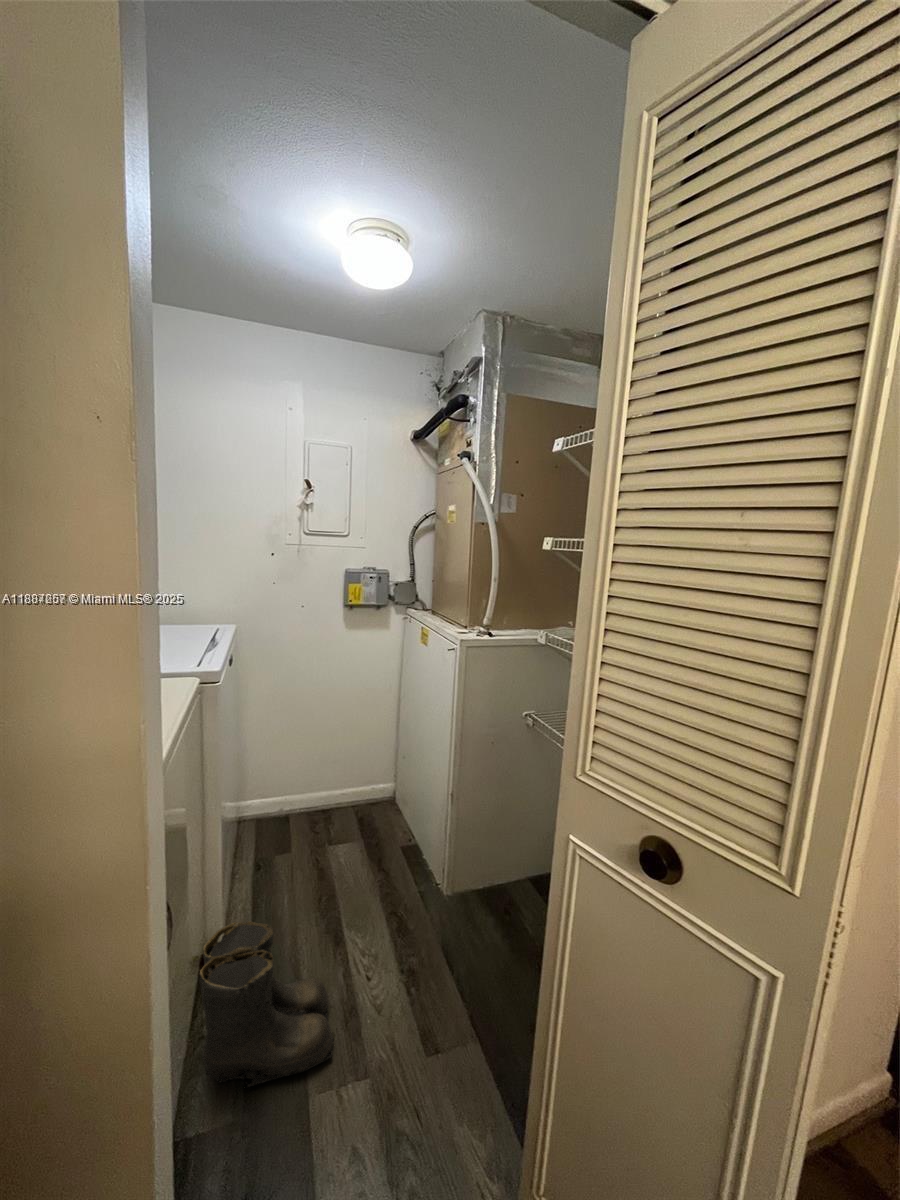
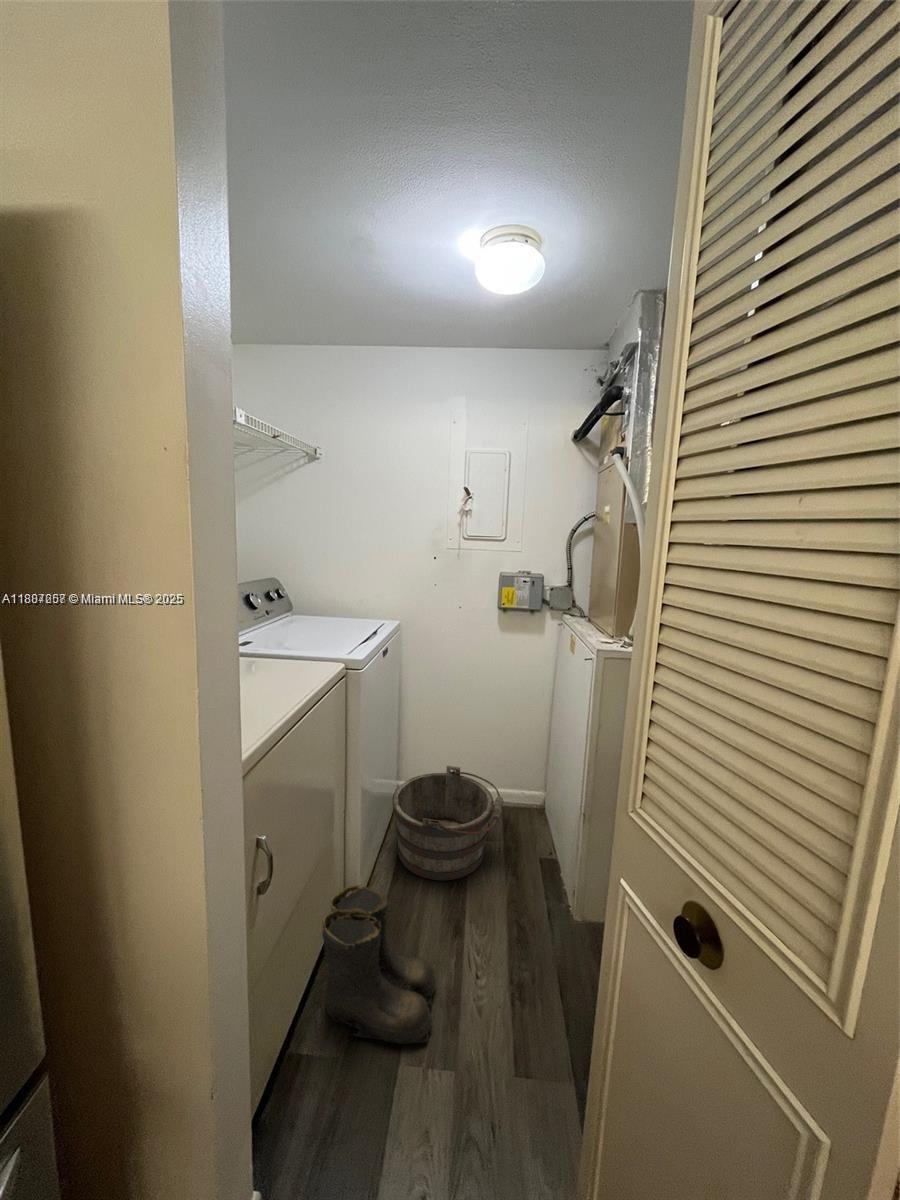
bucket: none [242,776,366,900] -> present [392,766,503,880]

